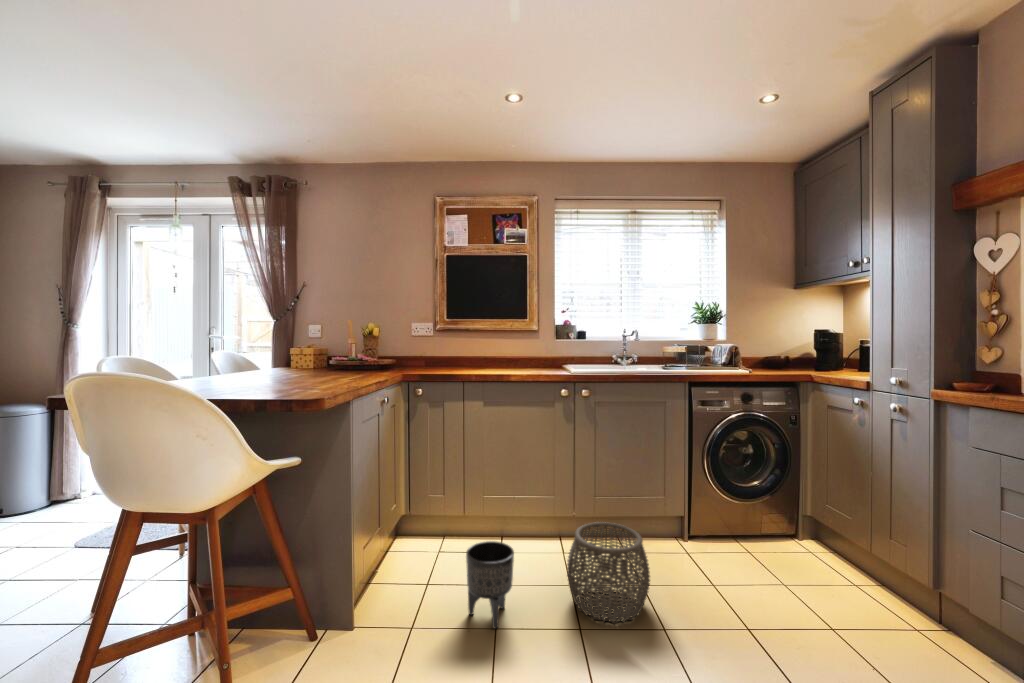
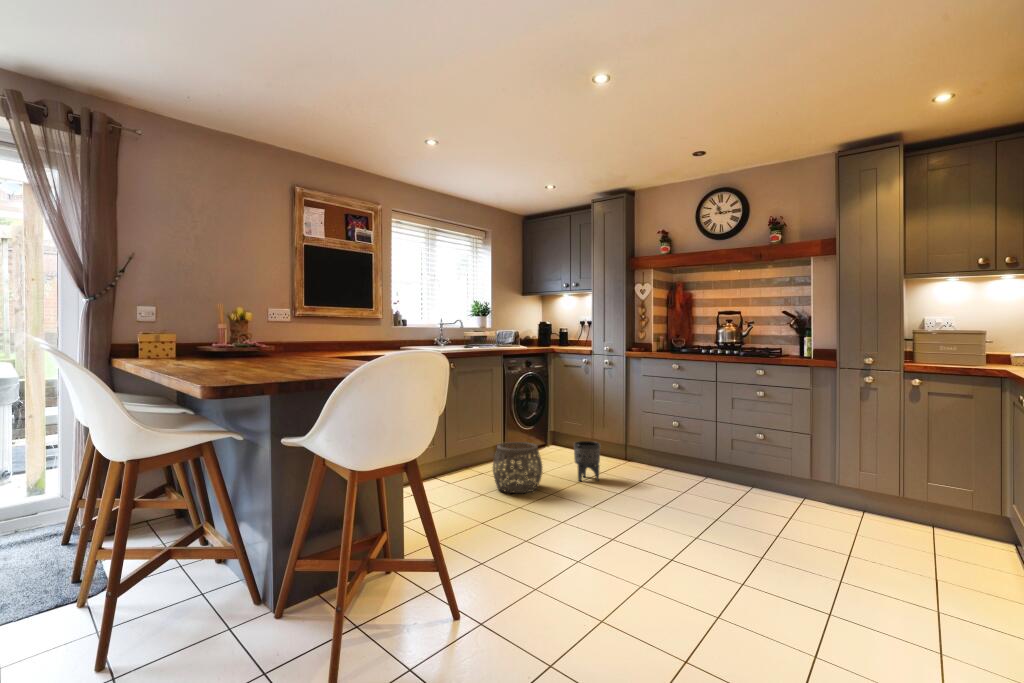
planter: present [466,541,514,629] -> present [574,441,600,481]

